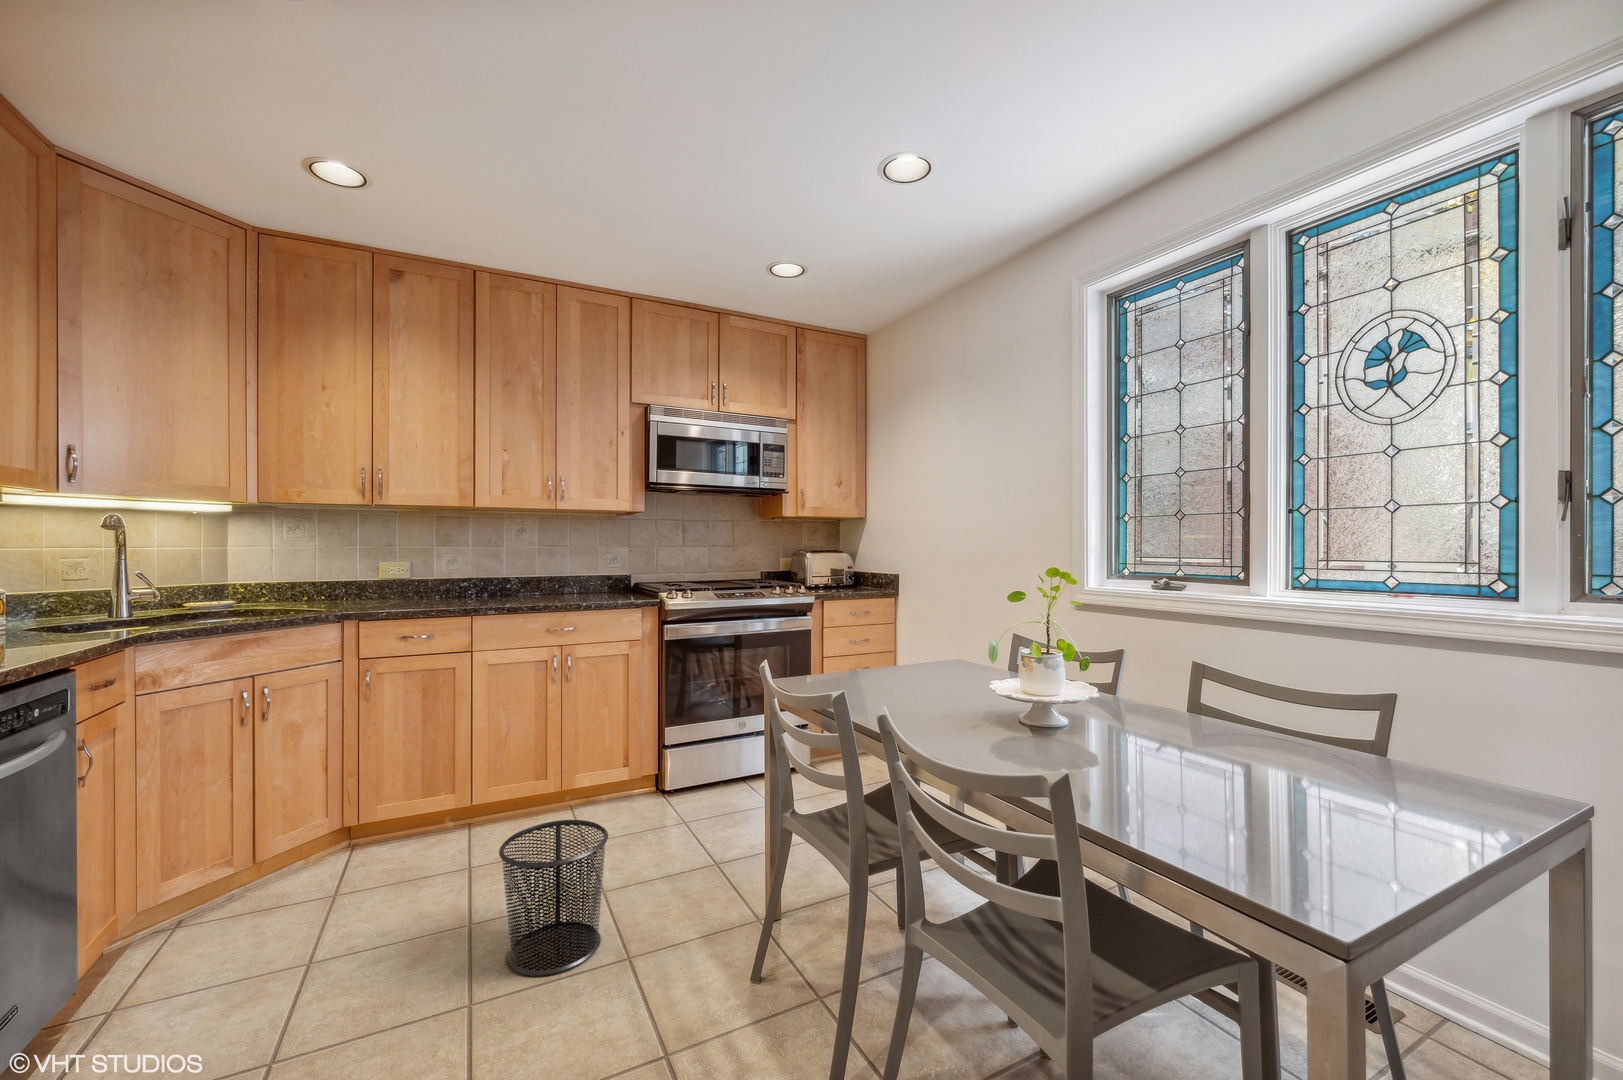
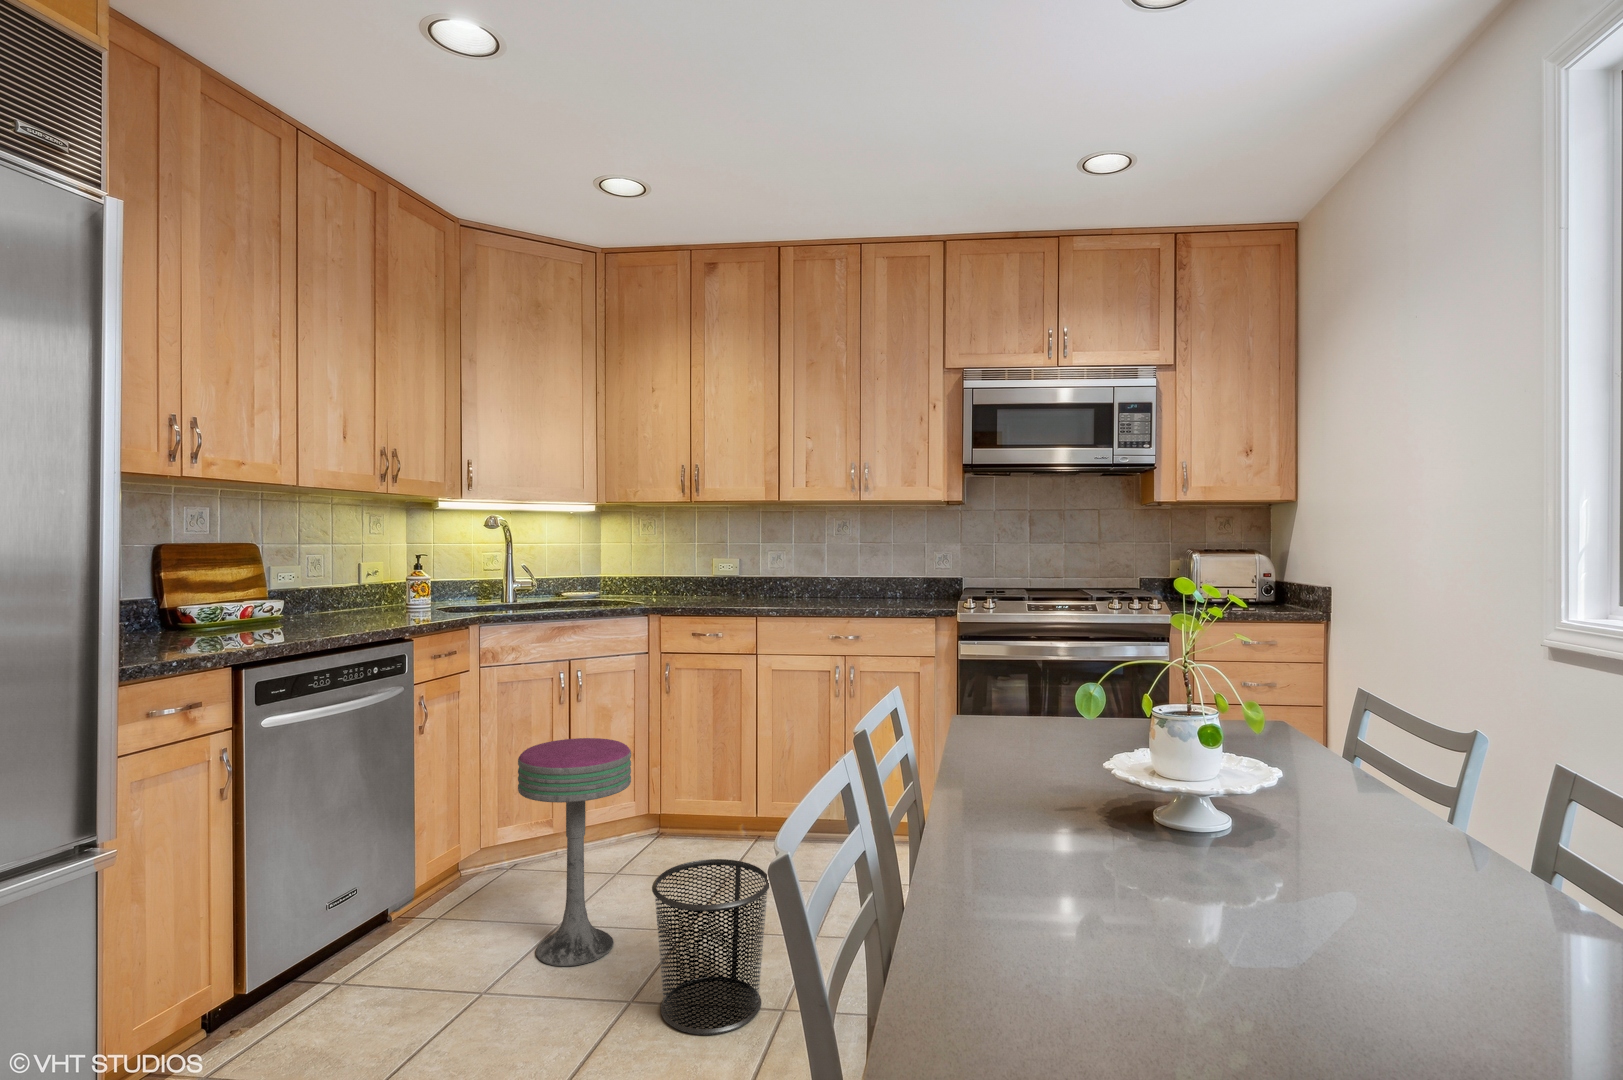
bar stool: none [293,744,427,985] -> present [518,738,631,966]

